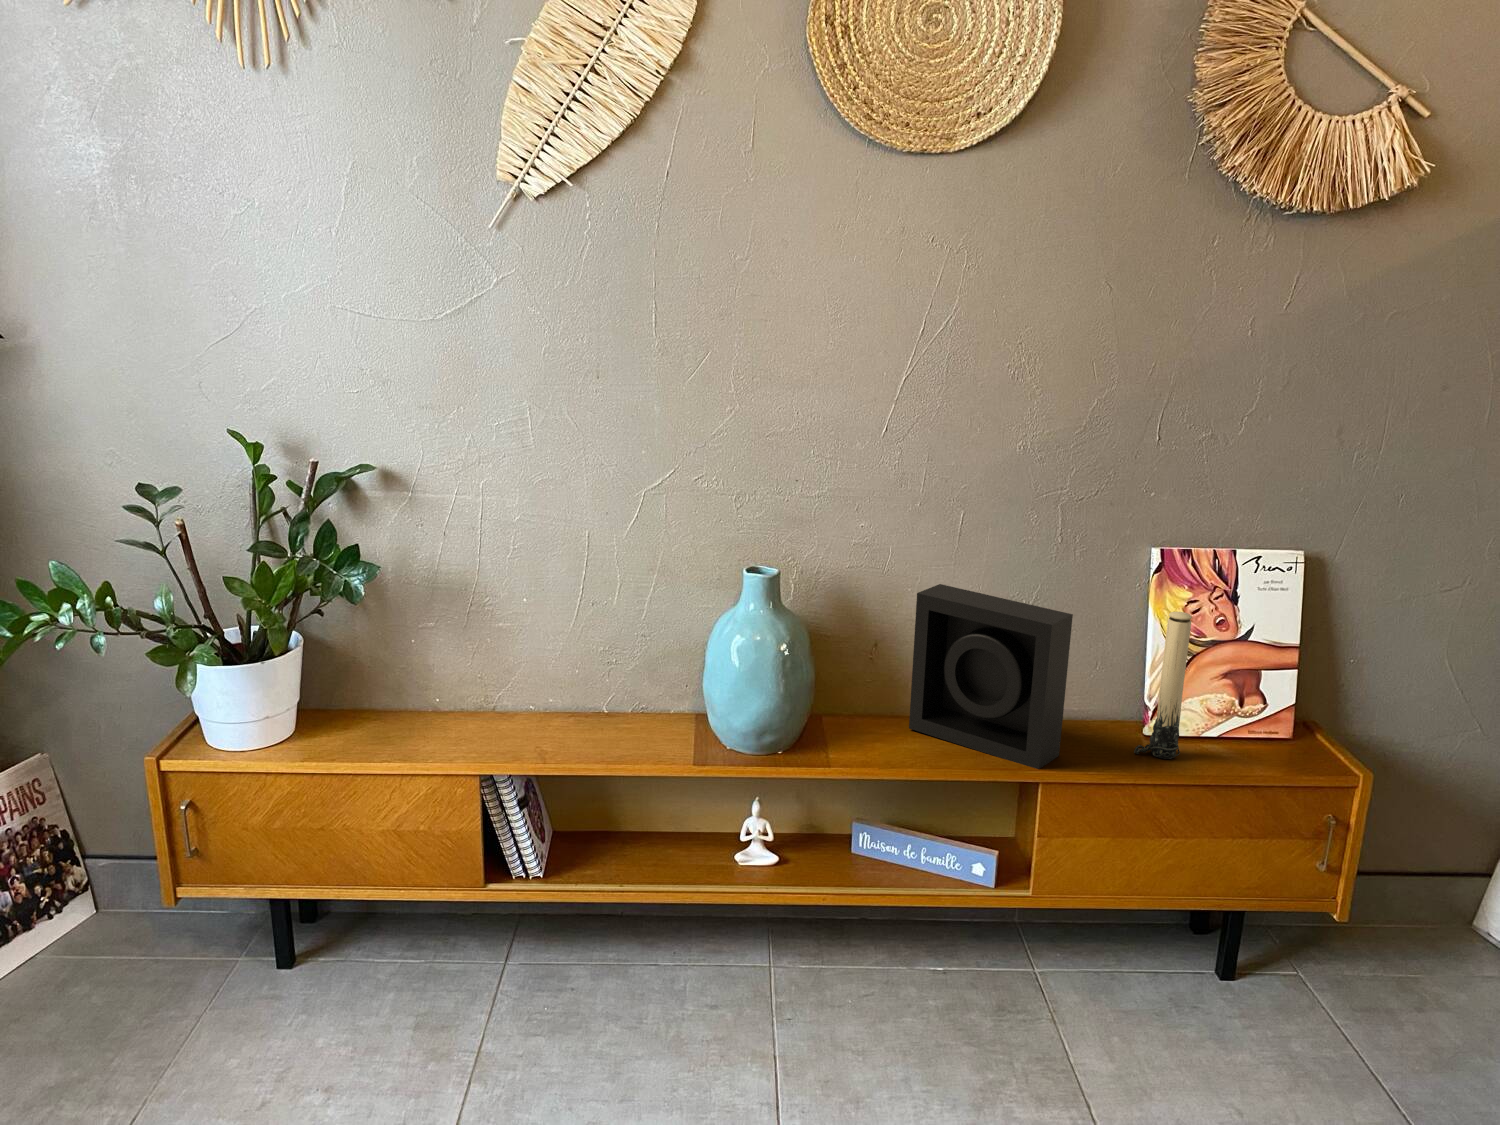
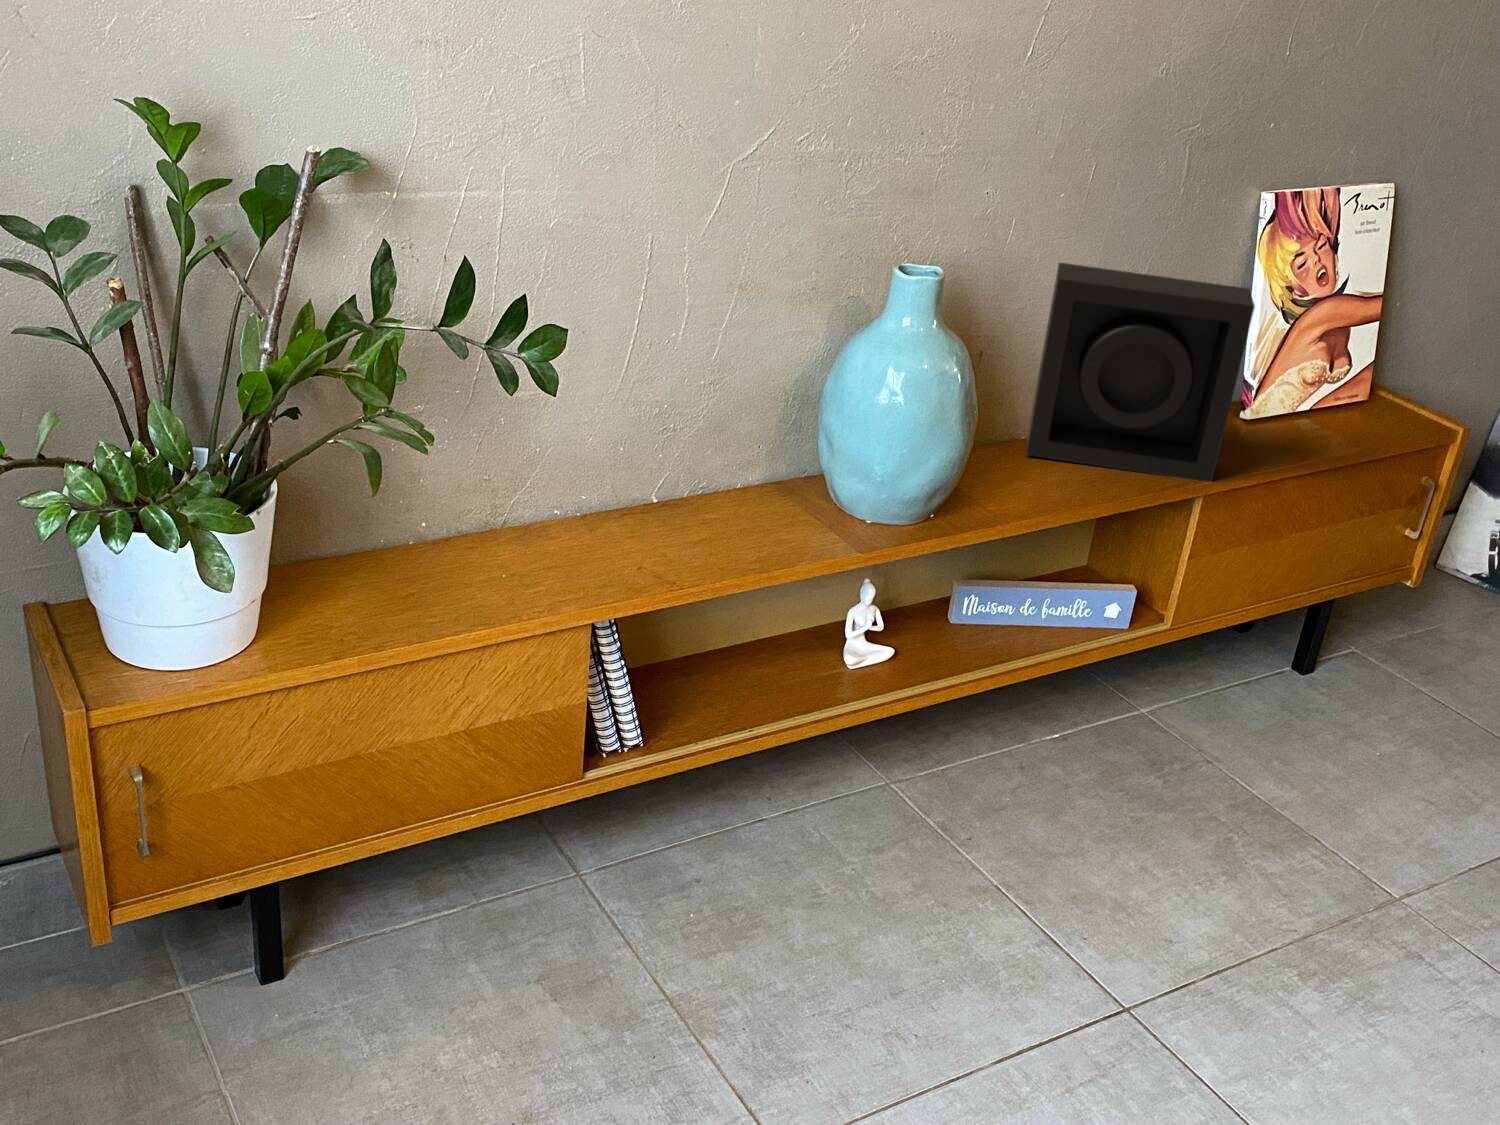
candle: present [1134,612,1192,759] -> none [1267,271,1350,446]

